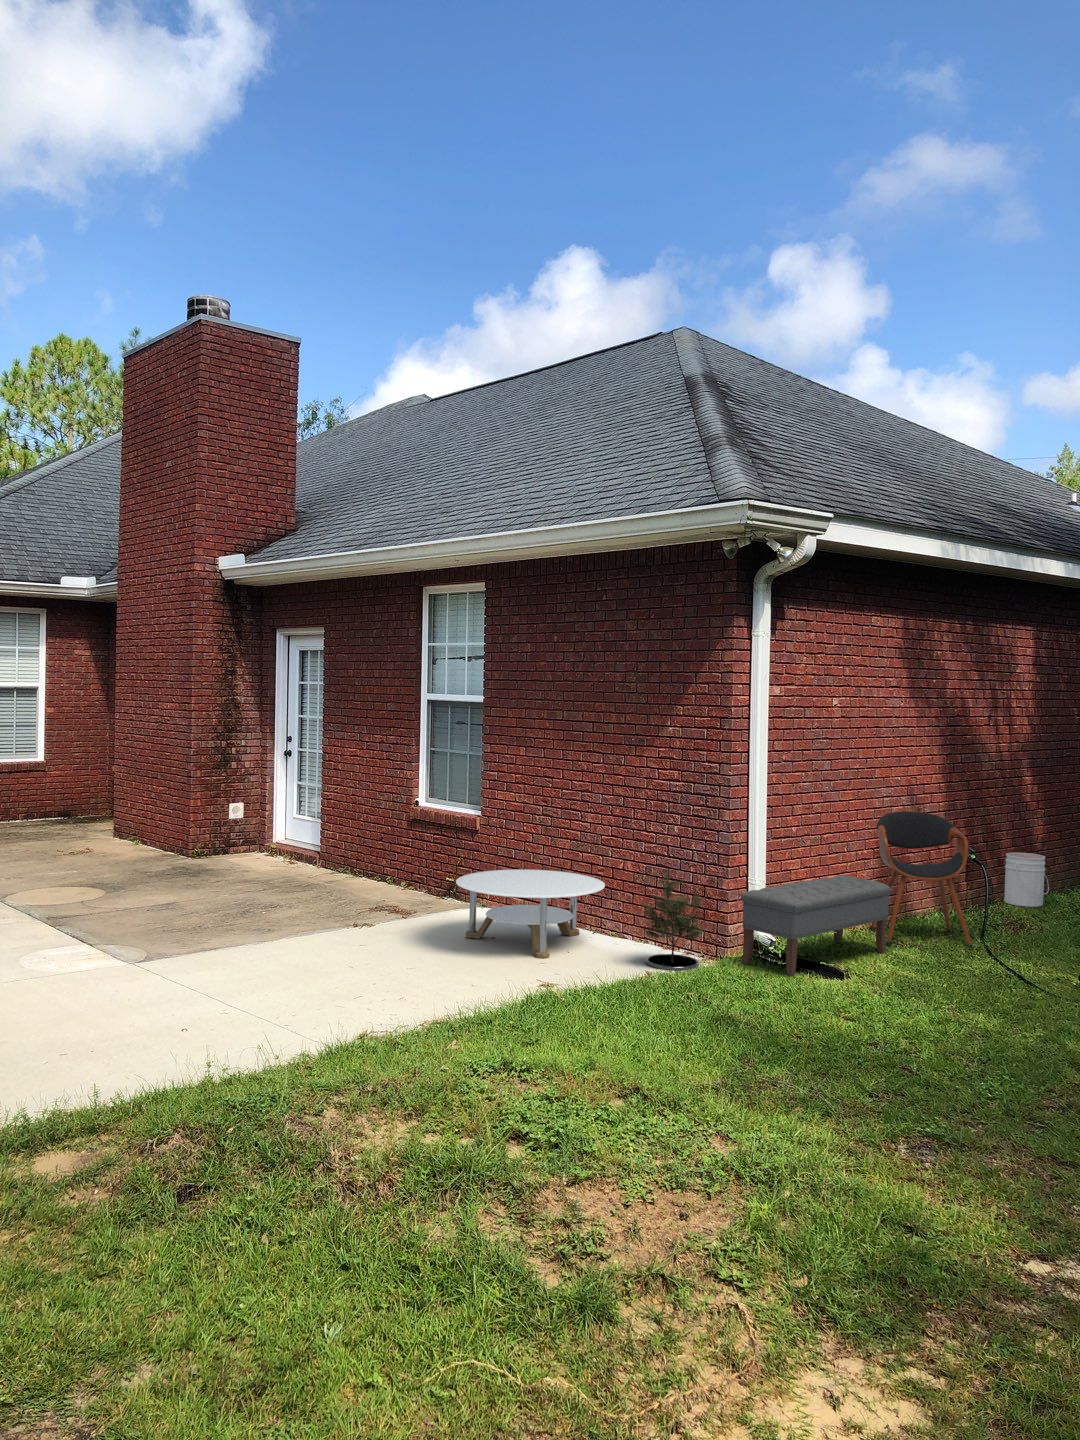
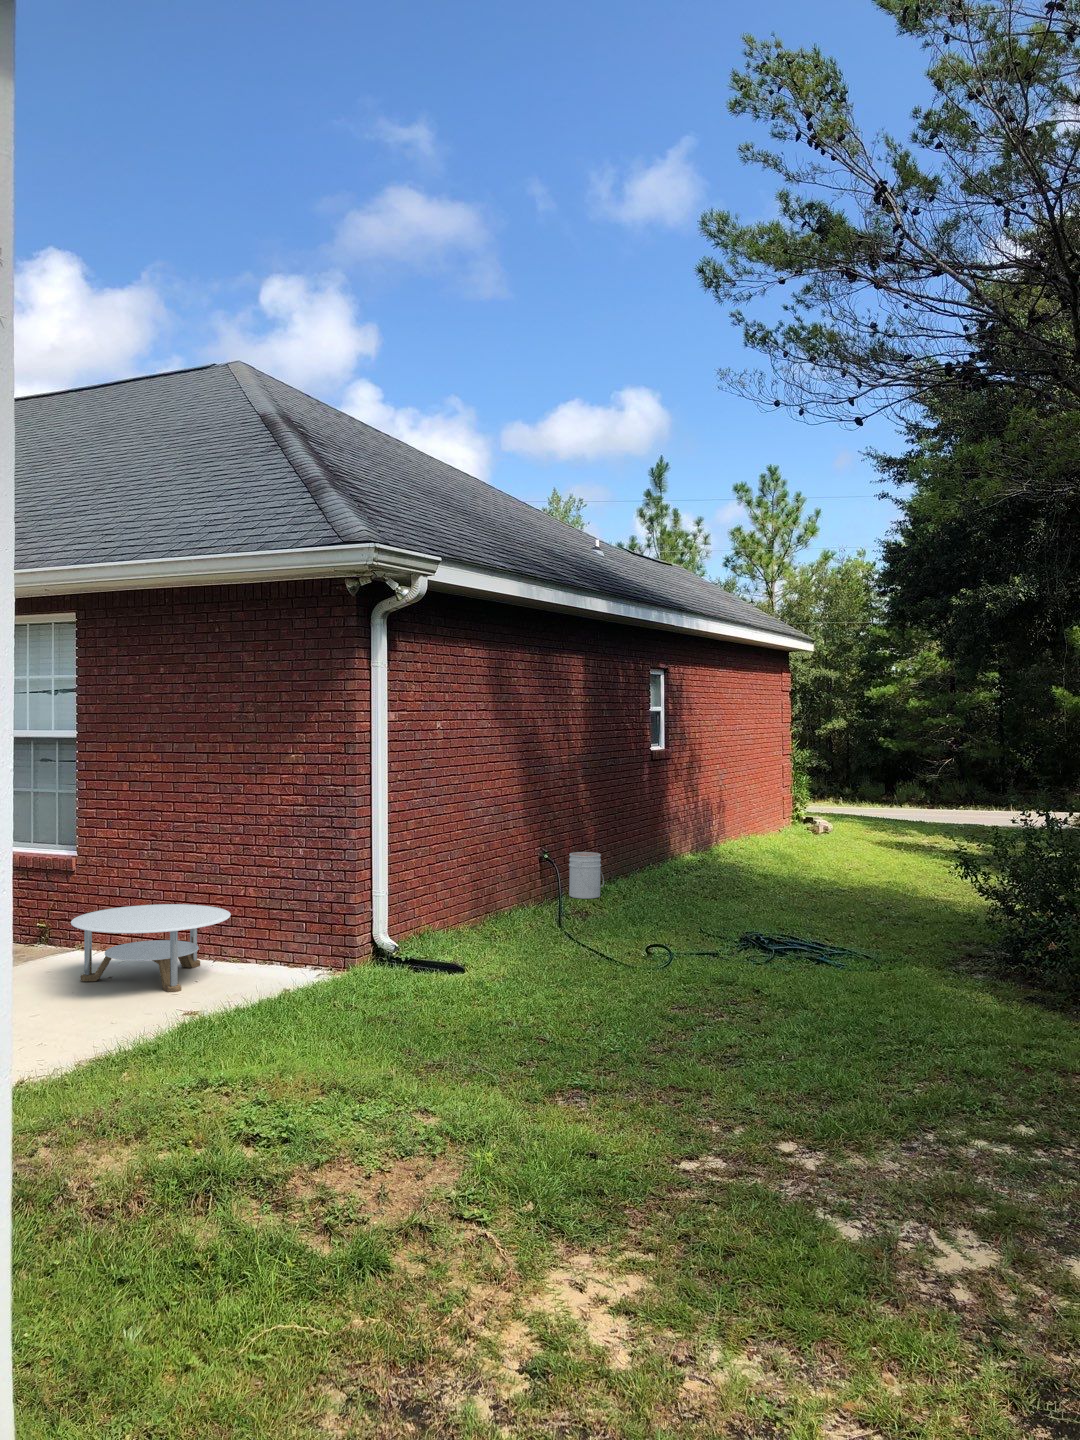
chair: present [869,811,973,948] -> none [468,822,559,943]
potted tree: present [641,869,703,970] -> none [274,890,337,987]
bench: present [741,876,891,977] -> none [368,884,493,979]

